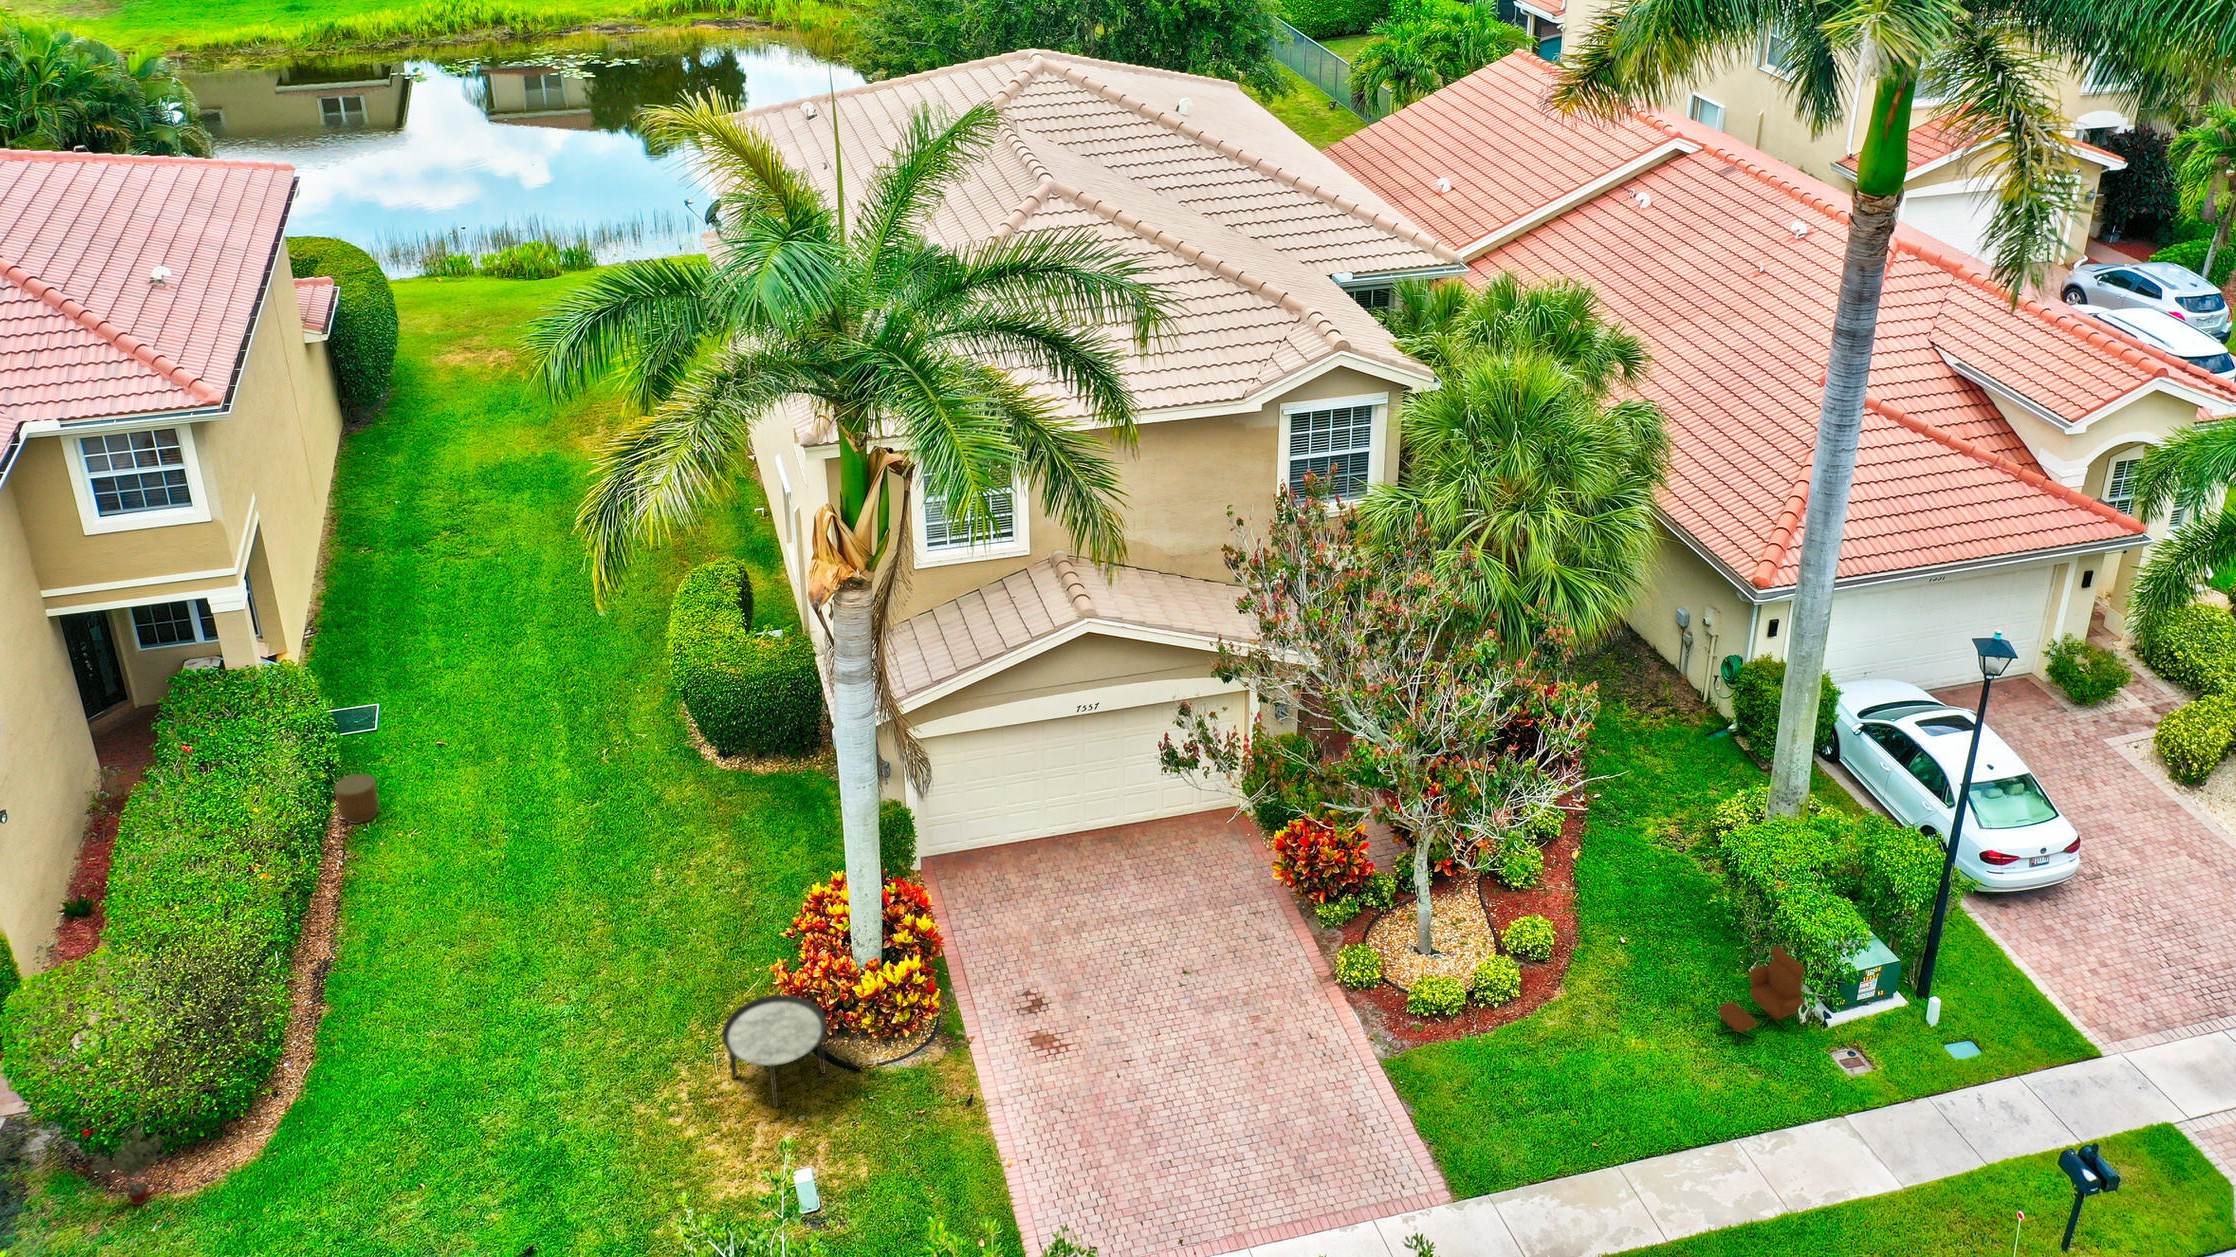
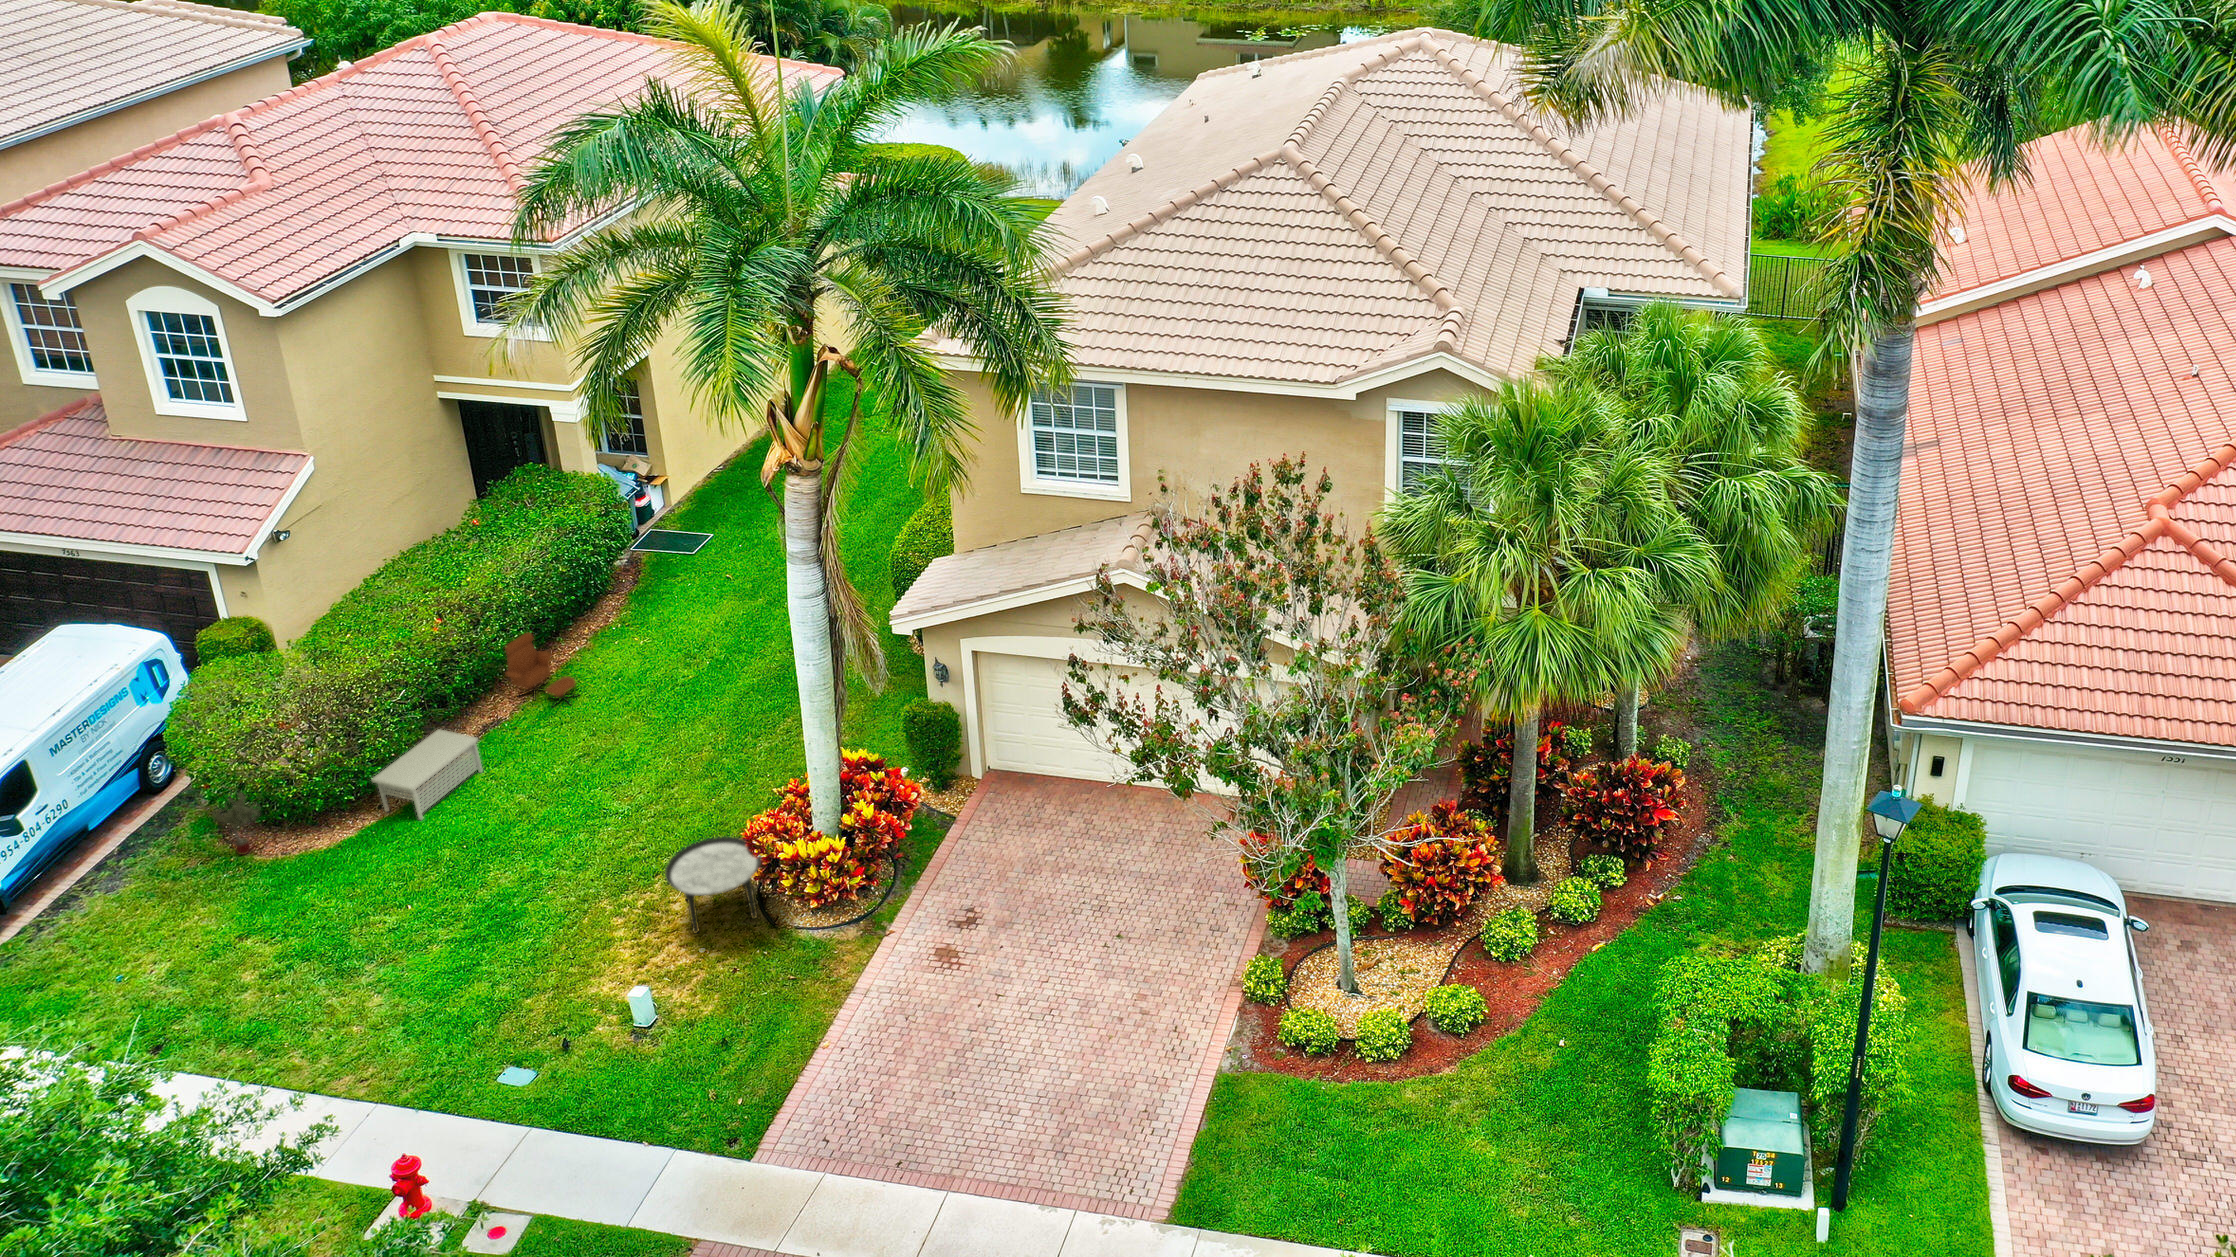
woven basket: present [334,774,378,824] -> none [600,578,637,619]
lounge chair: present [1717,946,1805,1045] -> present [505,632,576,706]
storage bench: none [267,986,362,1102] -> present [372,729,483,820]

